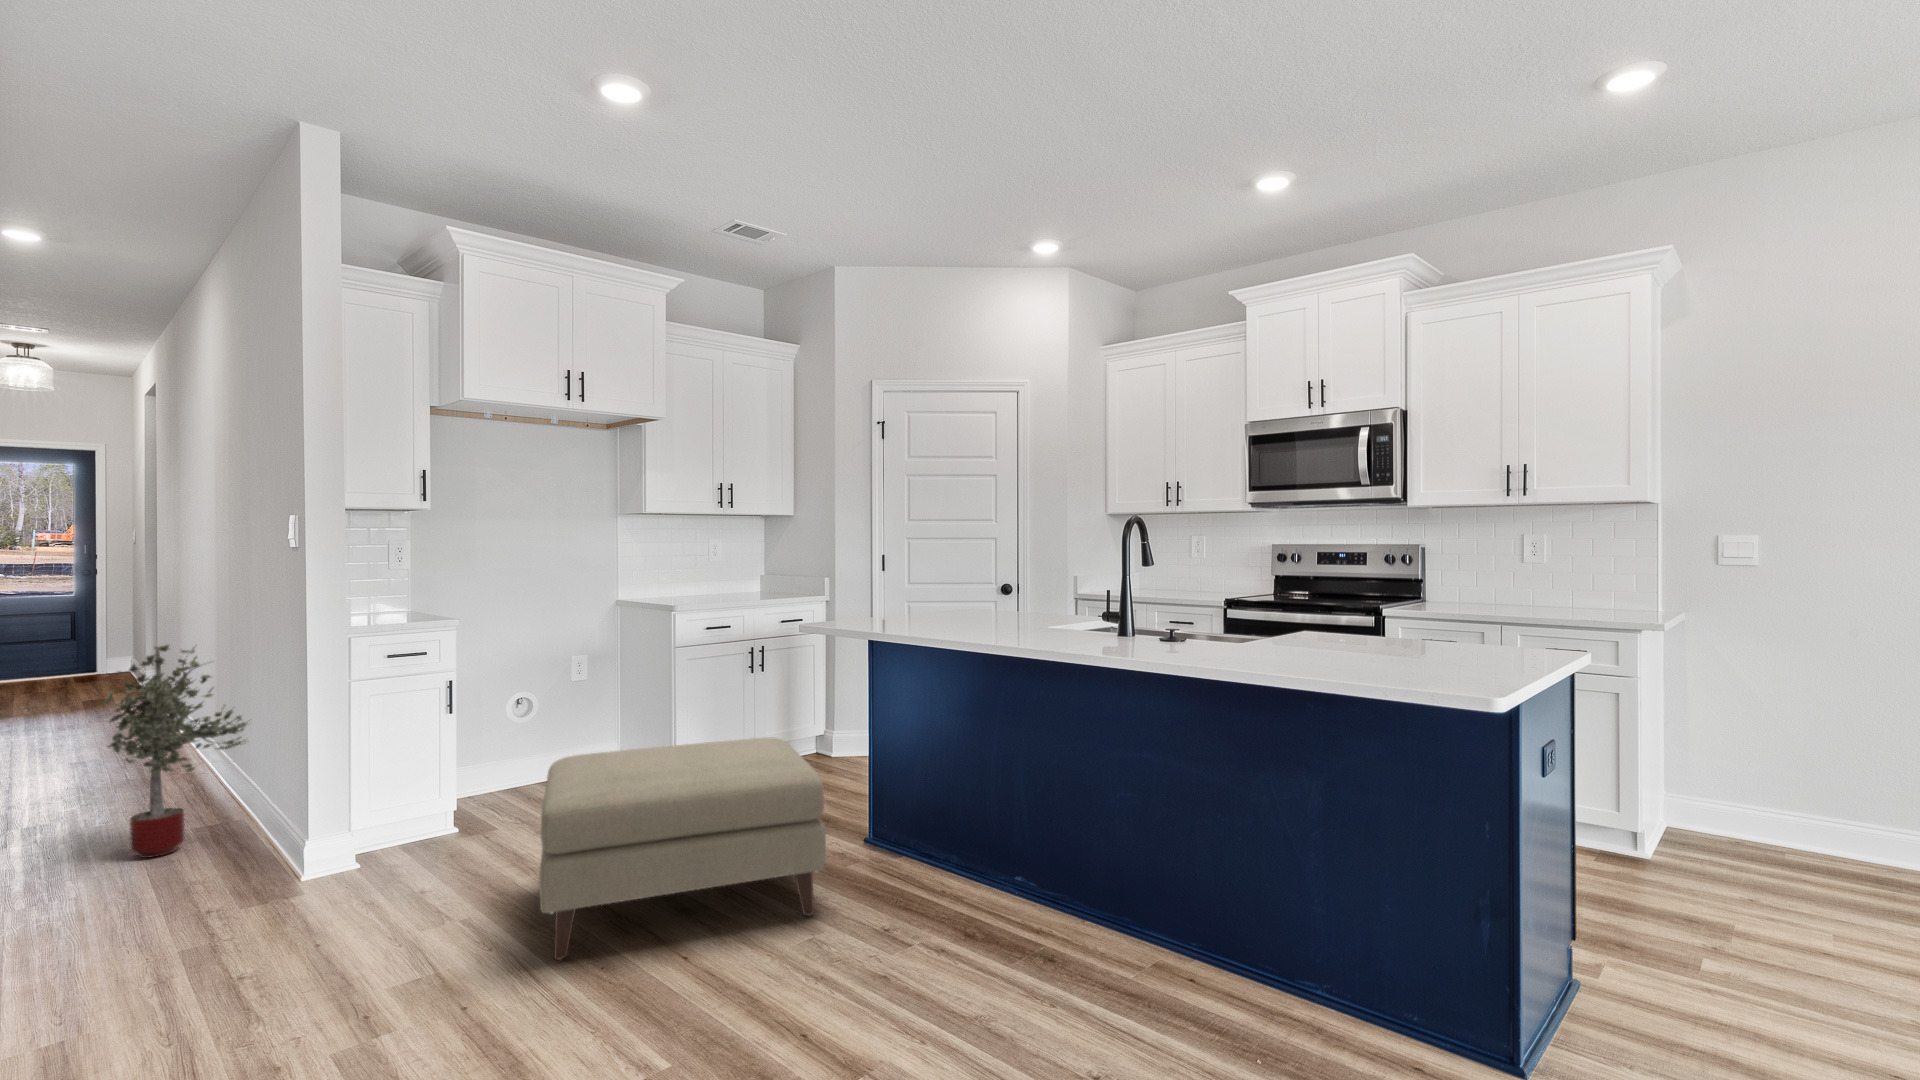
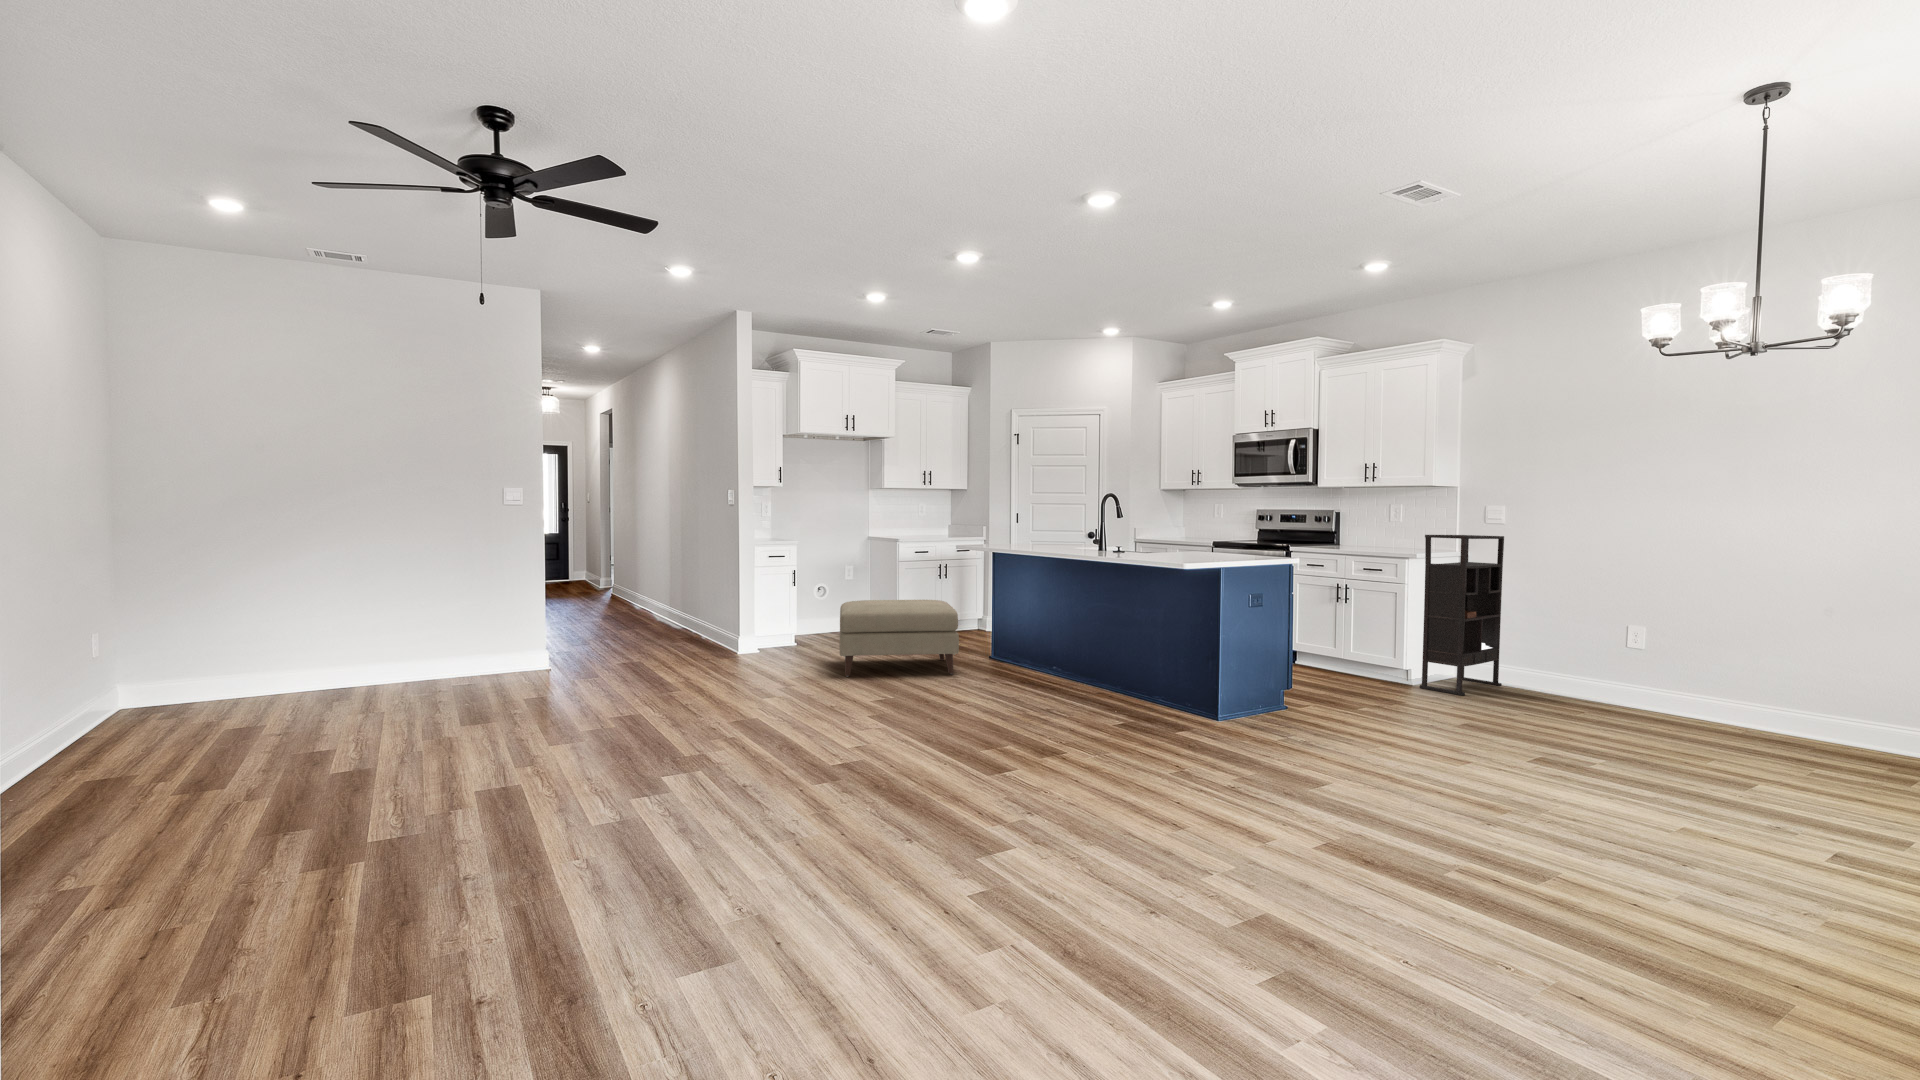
bookshelf: none [1659,585,1757,878] -> present [1420,535,1504,695]
potted tree: present [103,645,247,858] -> none [655,549,710,645]

